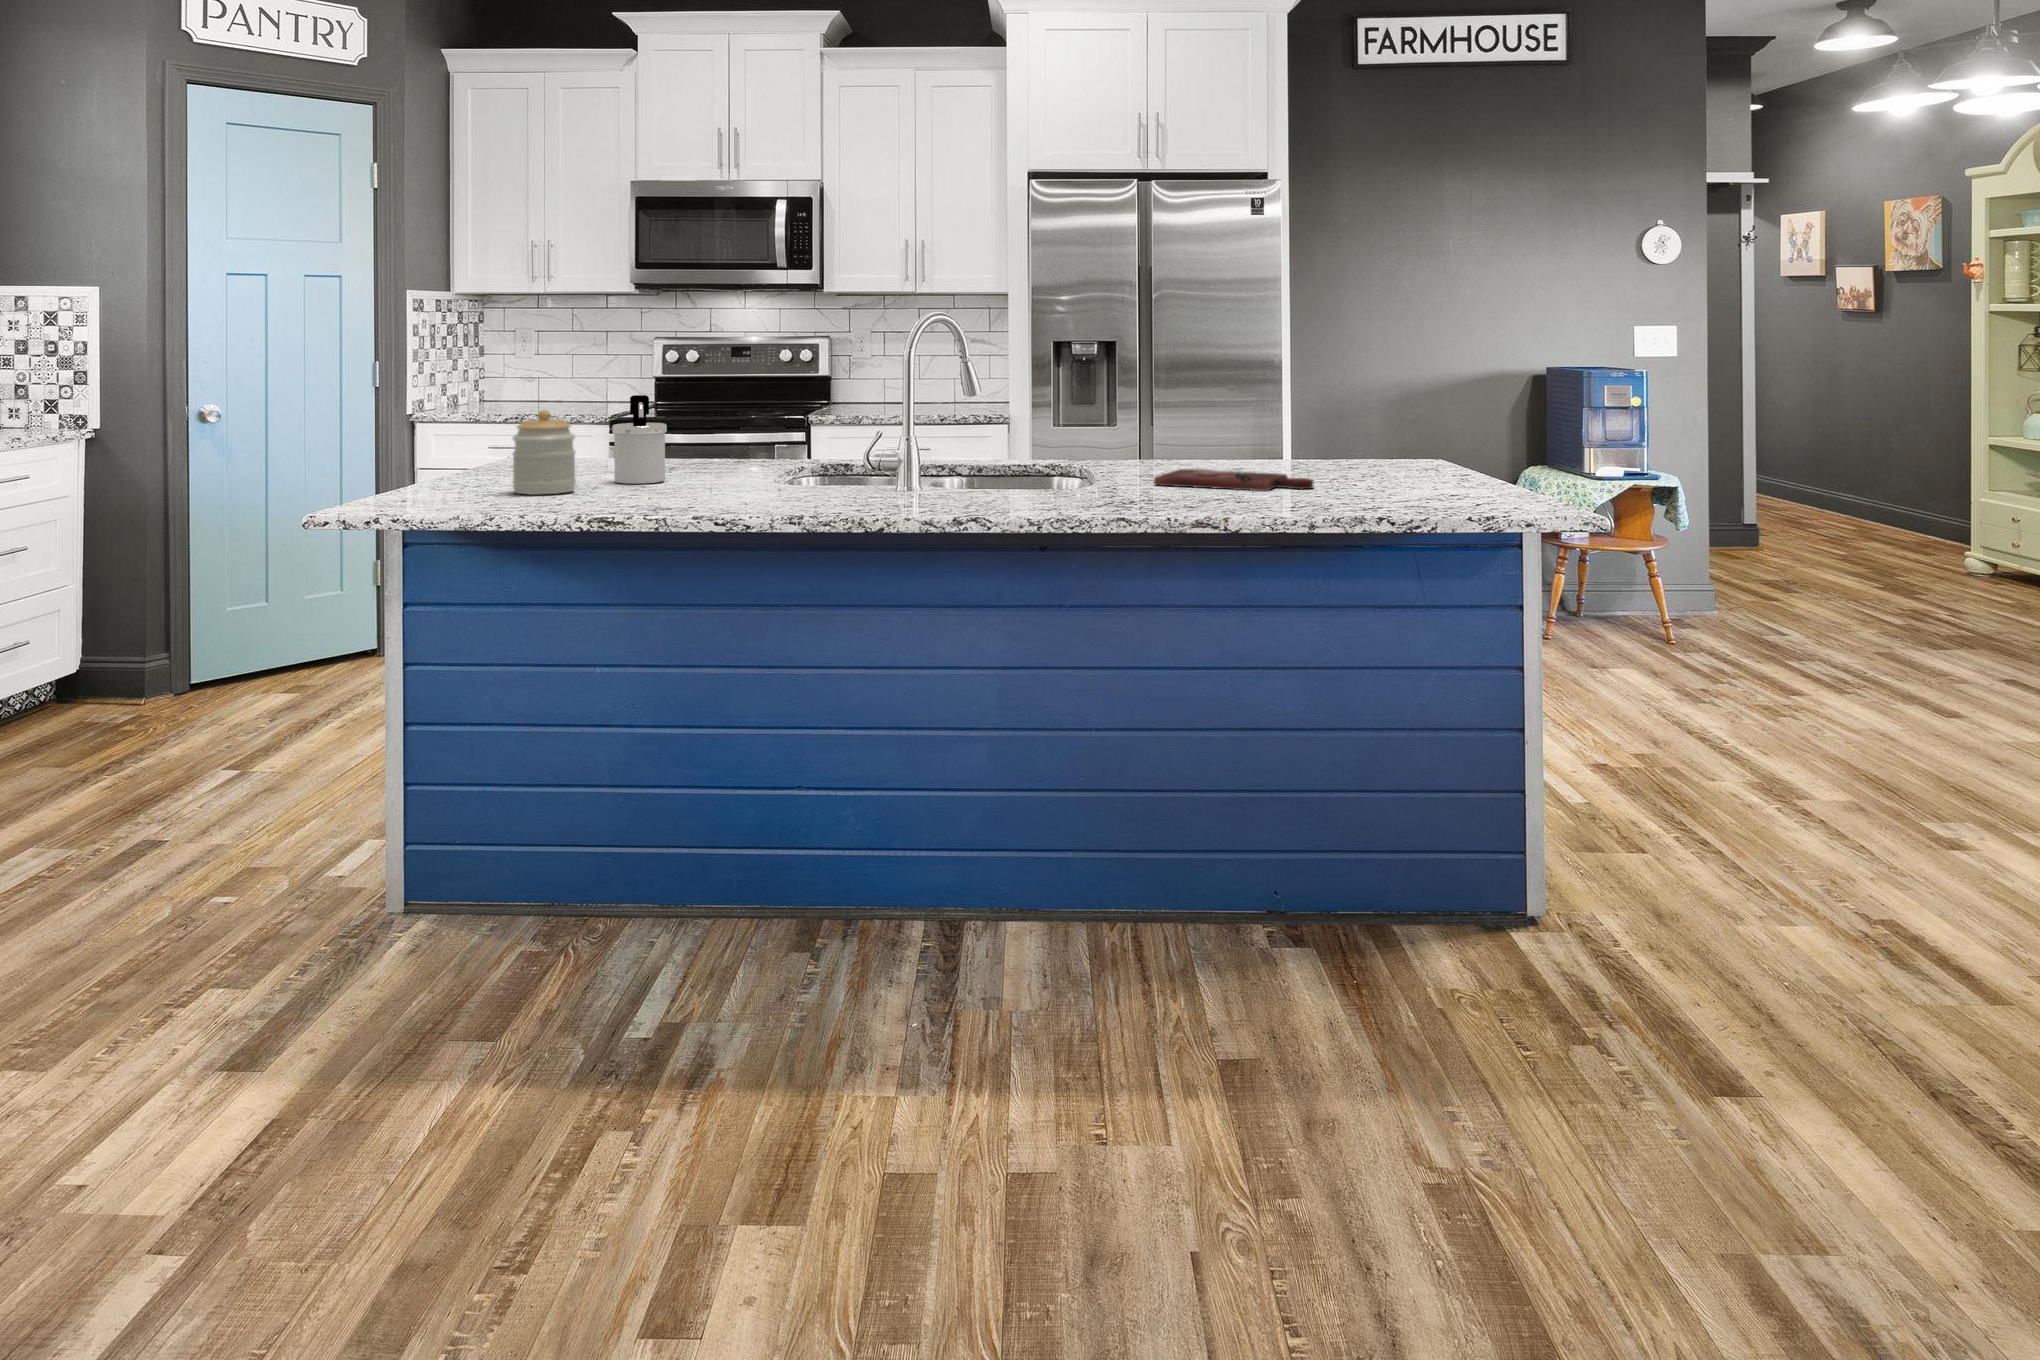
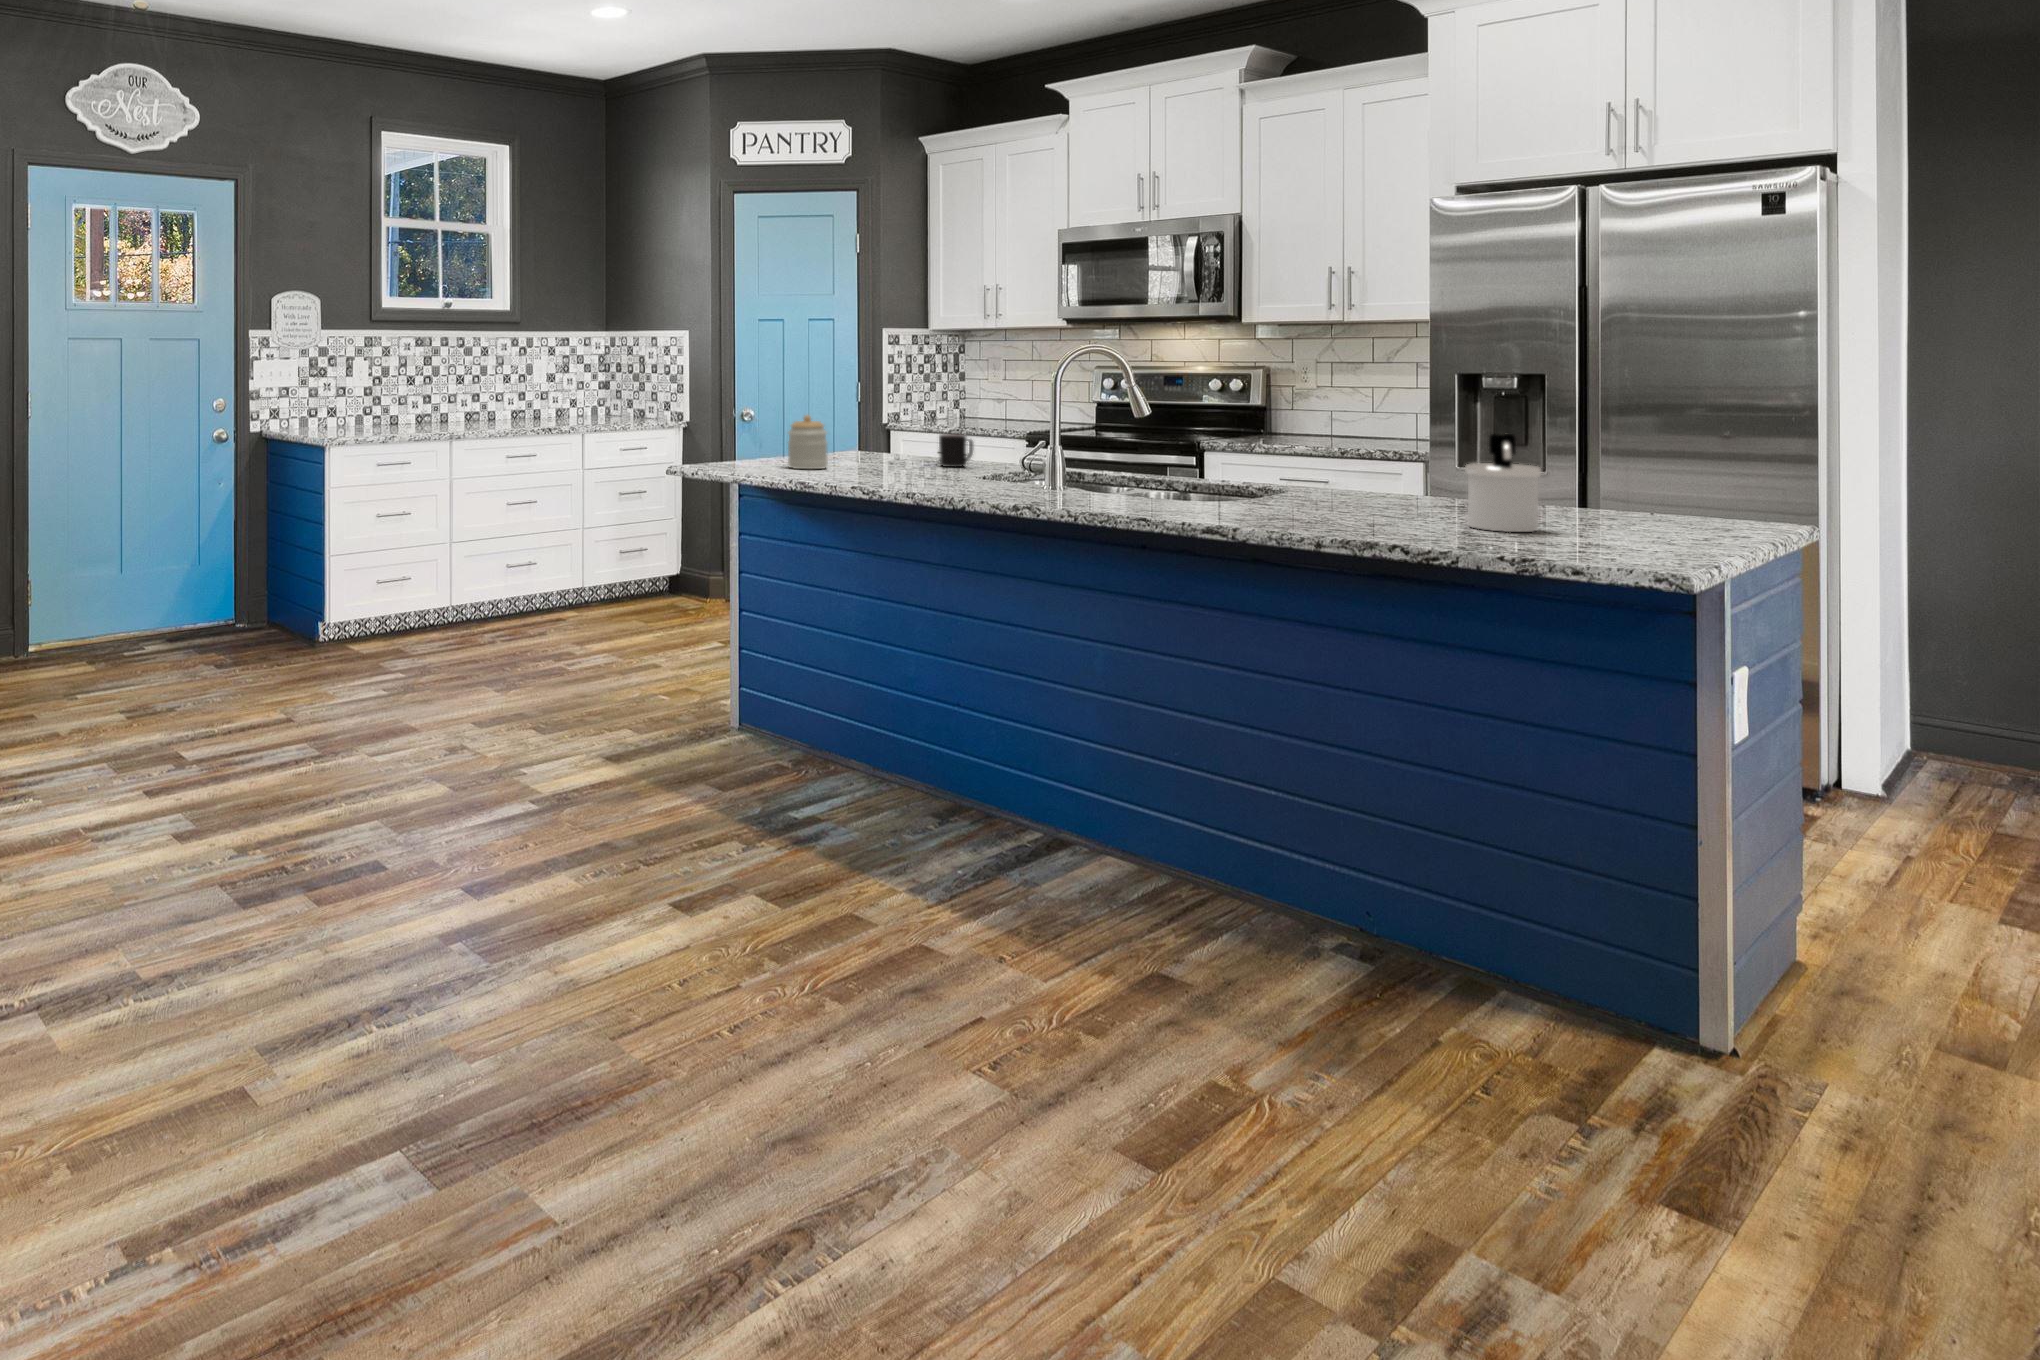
soap dispenser: present [612,395,667,484] -> present [1465,433,1541,532]
mug: none [688,430,737,475] -> present [939,434,973,467]
cutting board: present [1154,469,1314,491] -> none [1282,492,1447,519]

